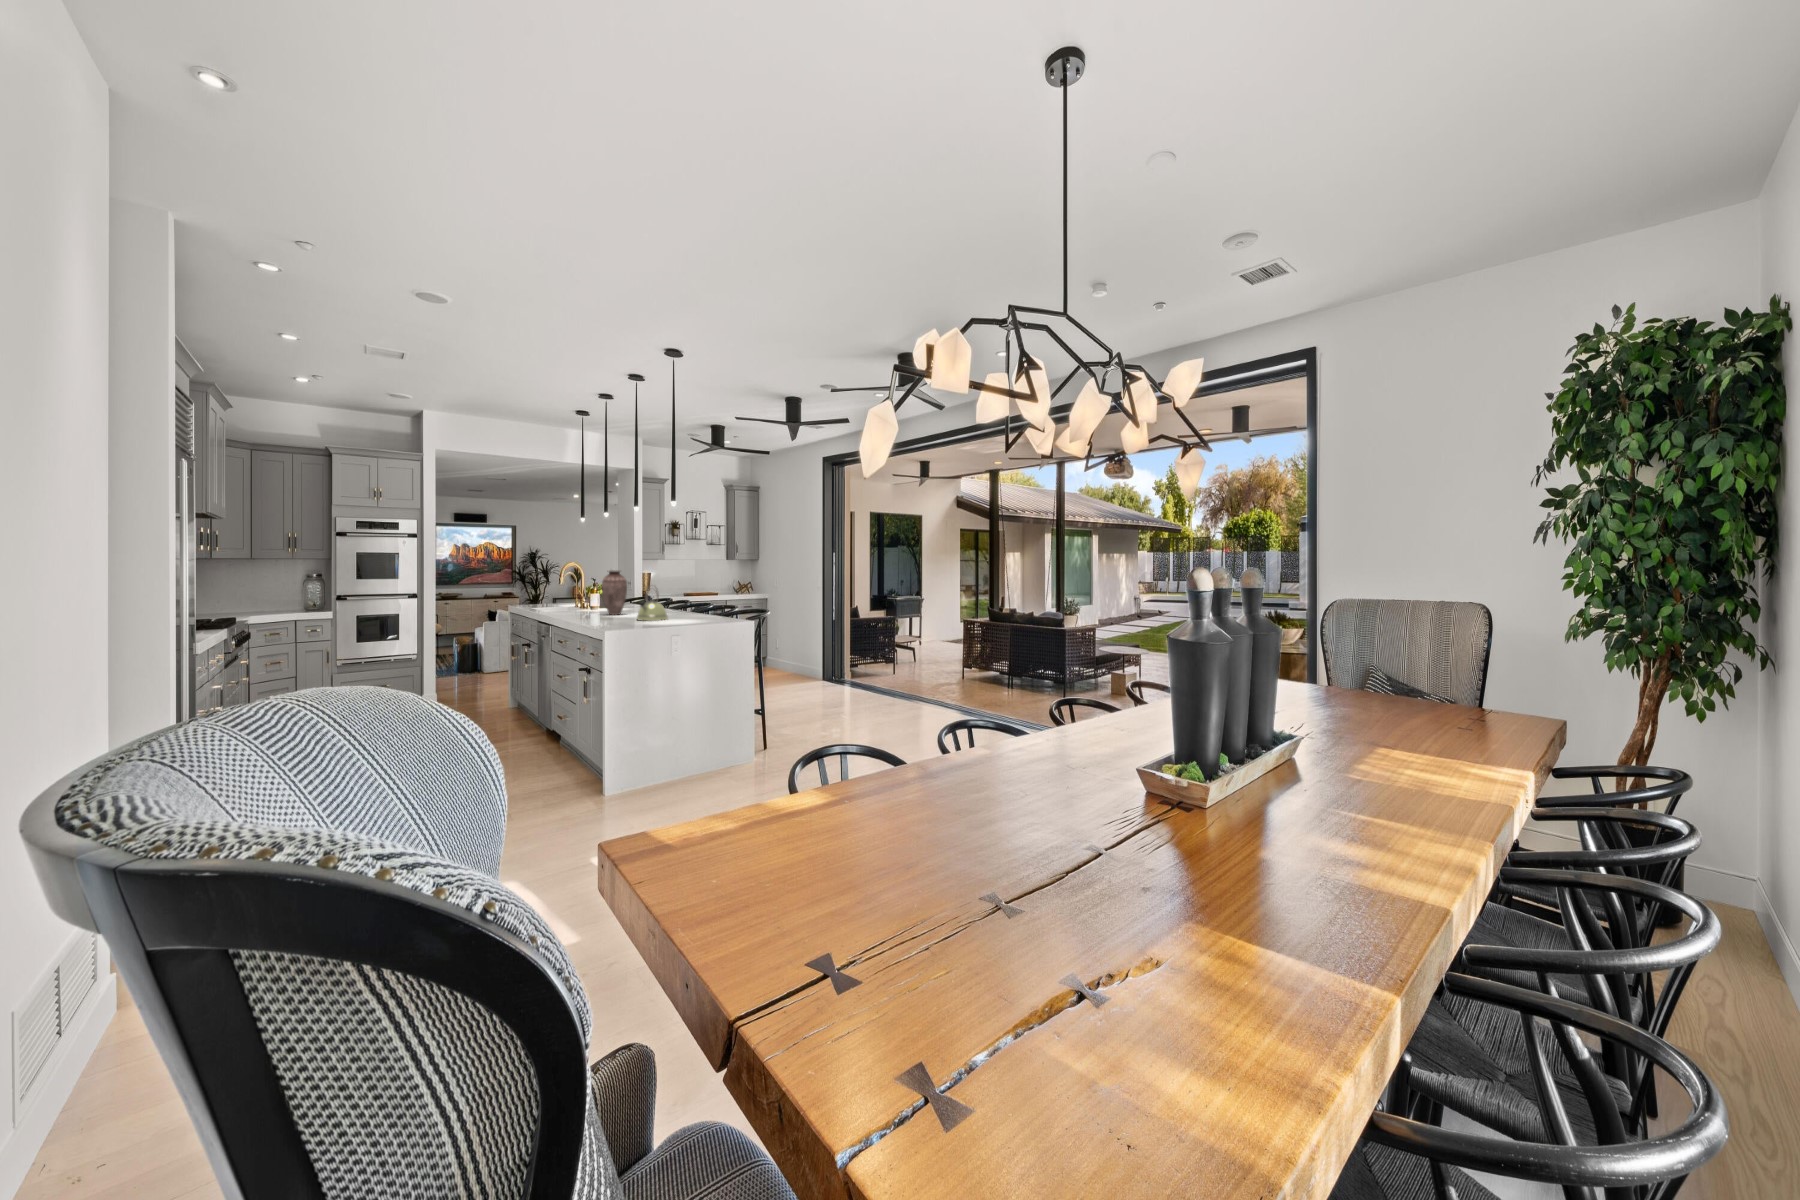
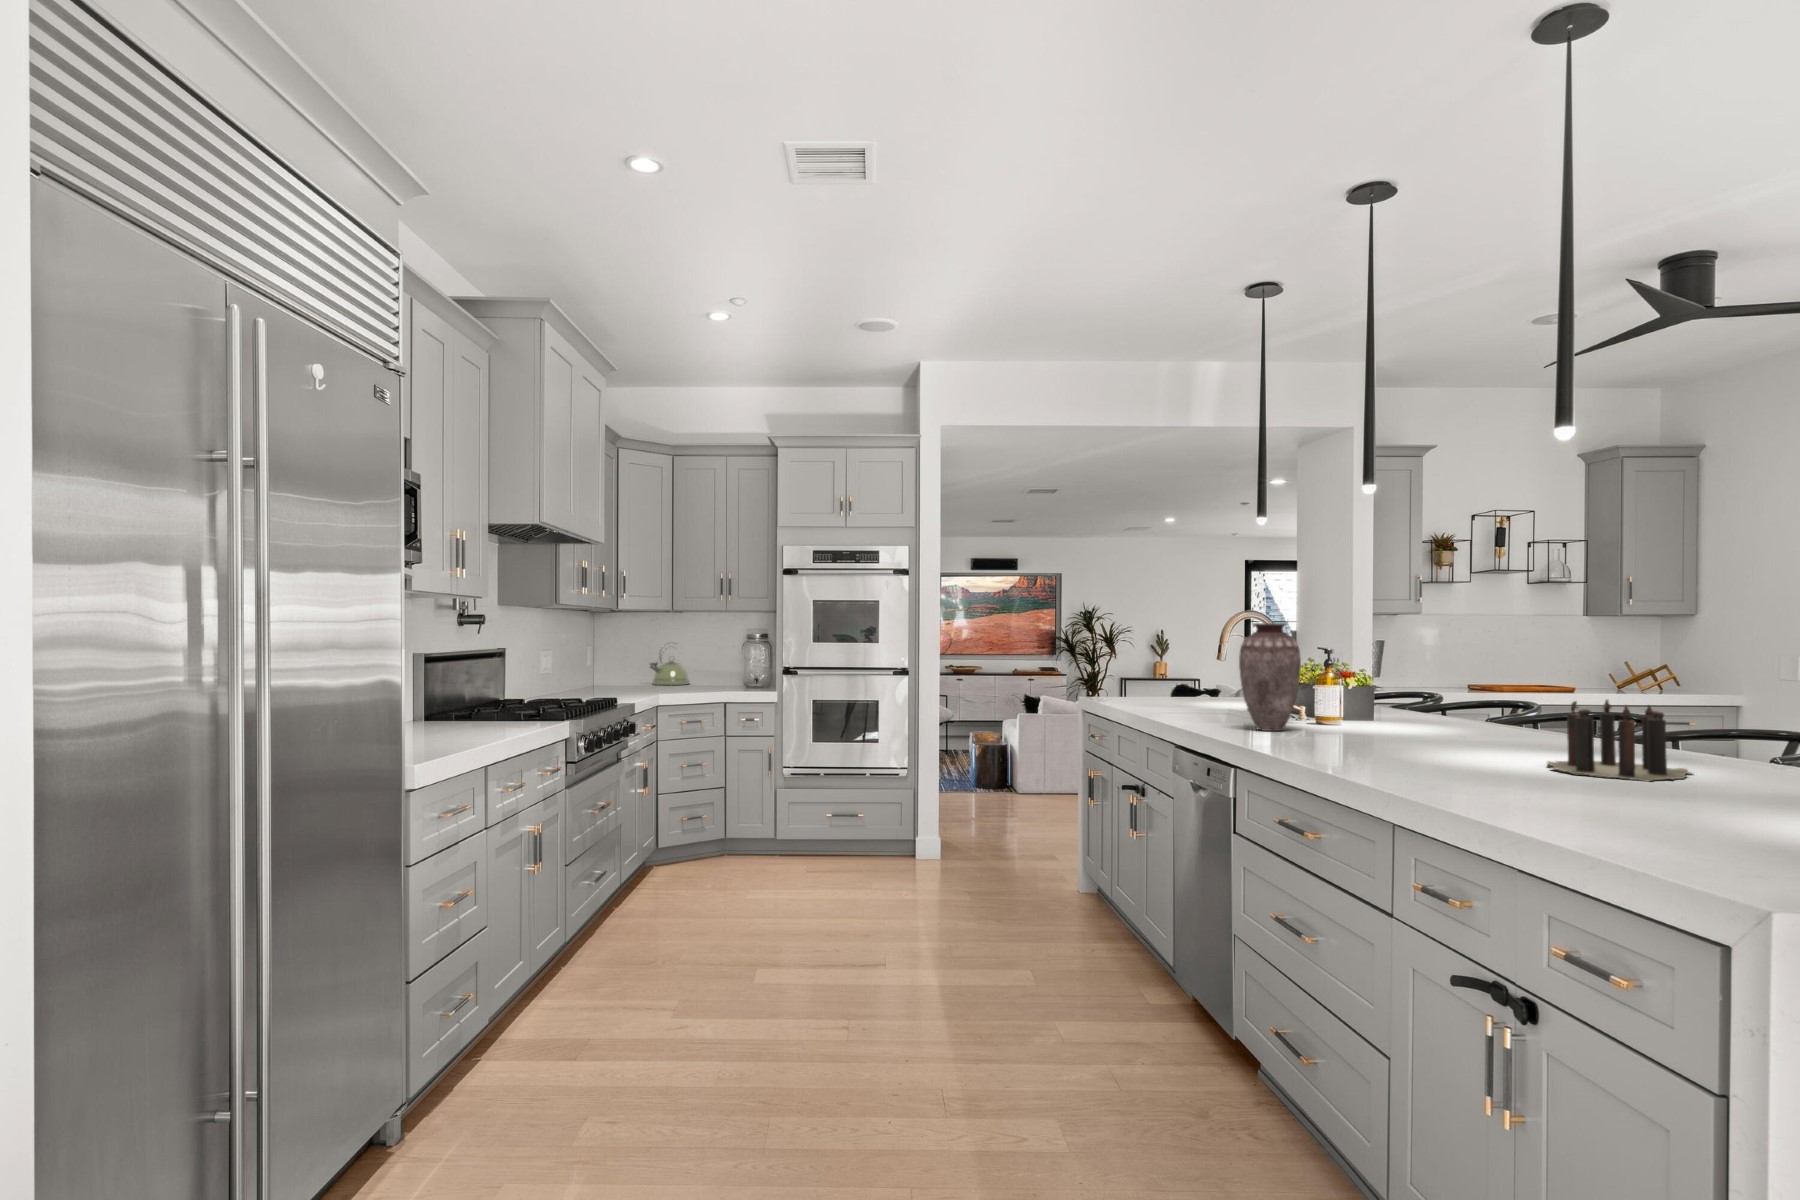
kettle: present [637,589,668,621] -> present [650,643,689,685]
candle: none [684,597,729,620] -> present [1547,699,1690,781]

